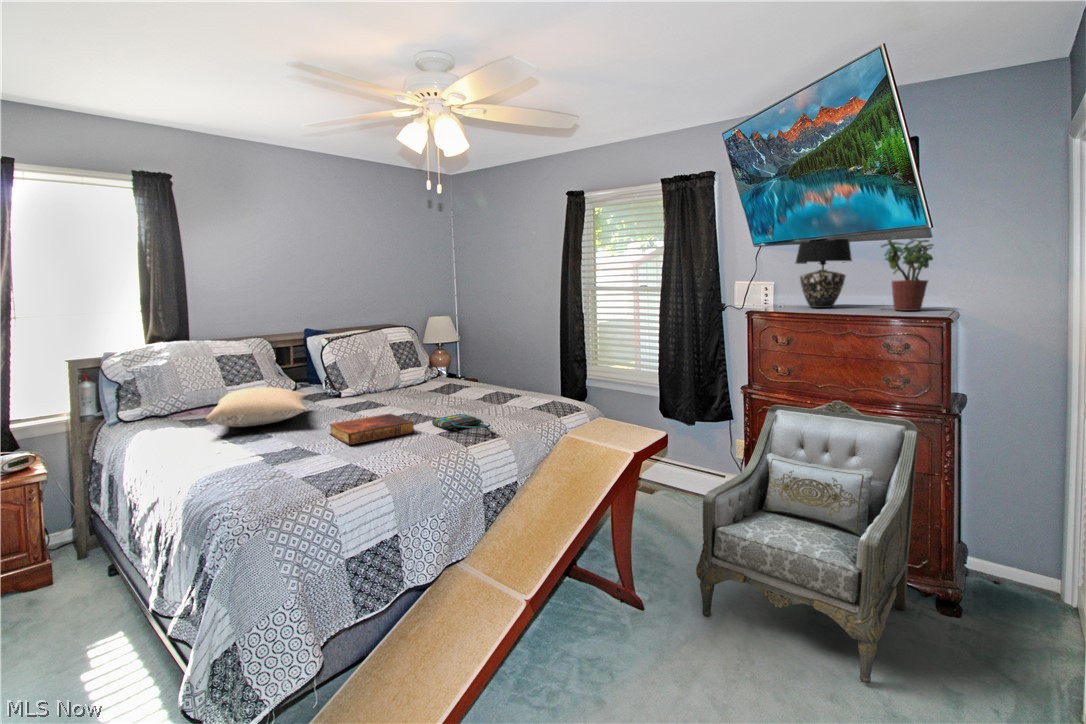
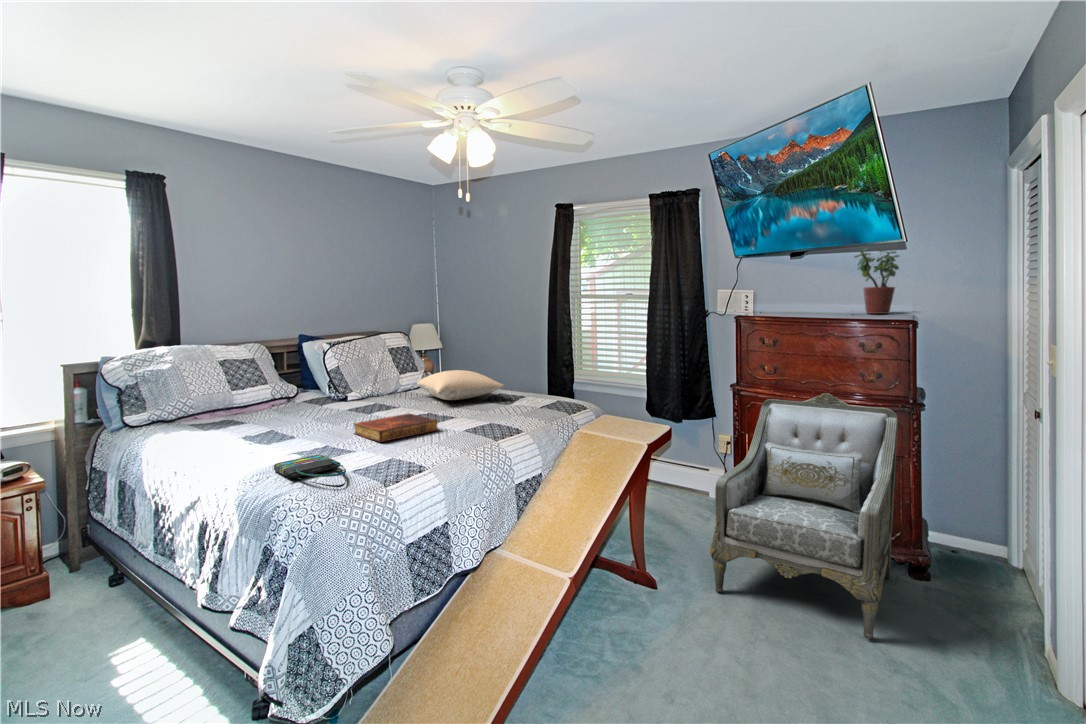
table lamp: present [795,239,852,308] -> none [777,241,828,312]
pillow: present [206,387,306,427] -> present [417,370,504,400]
tote bag: present [432,414,491,436] -> present [274,455,347,487]

